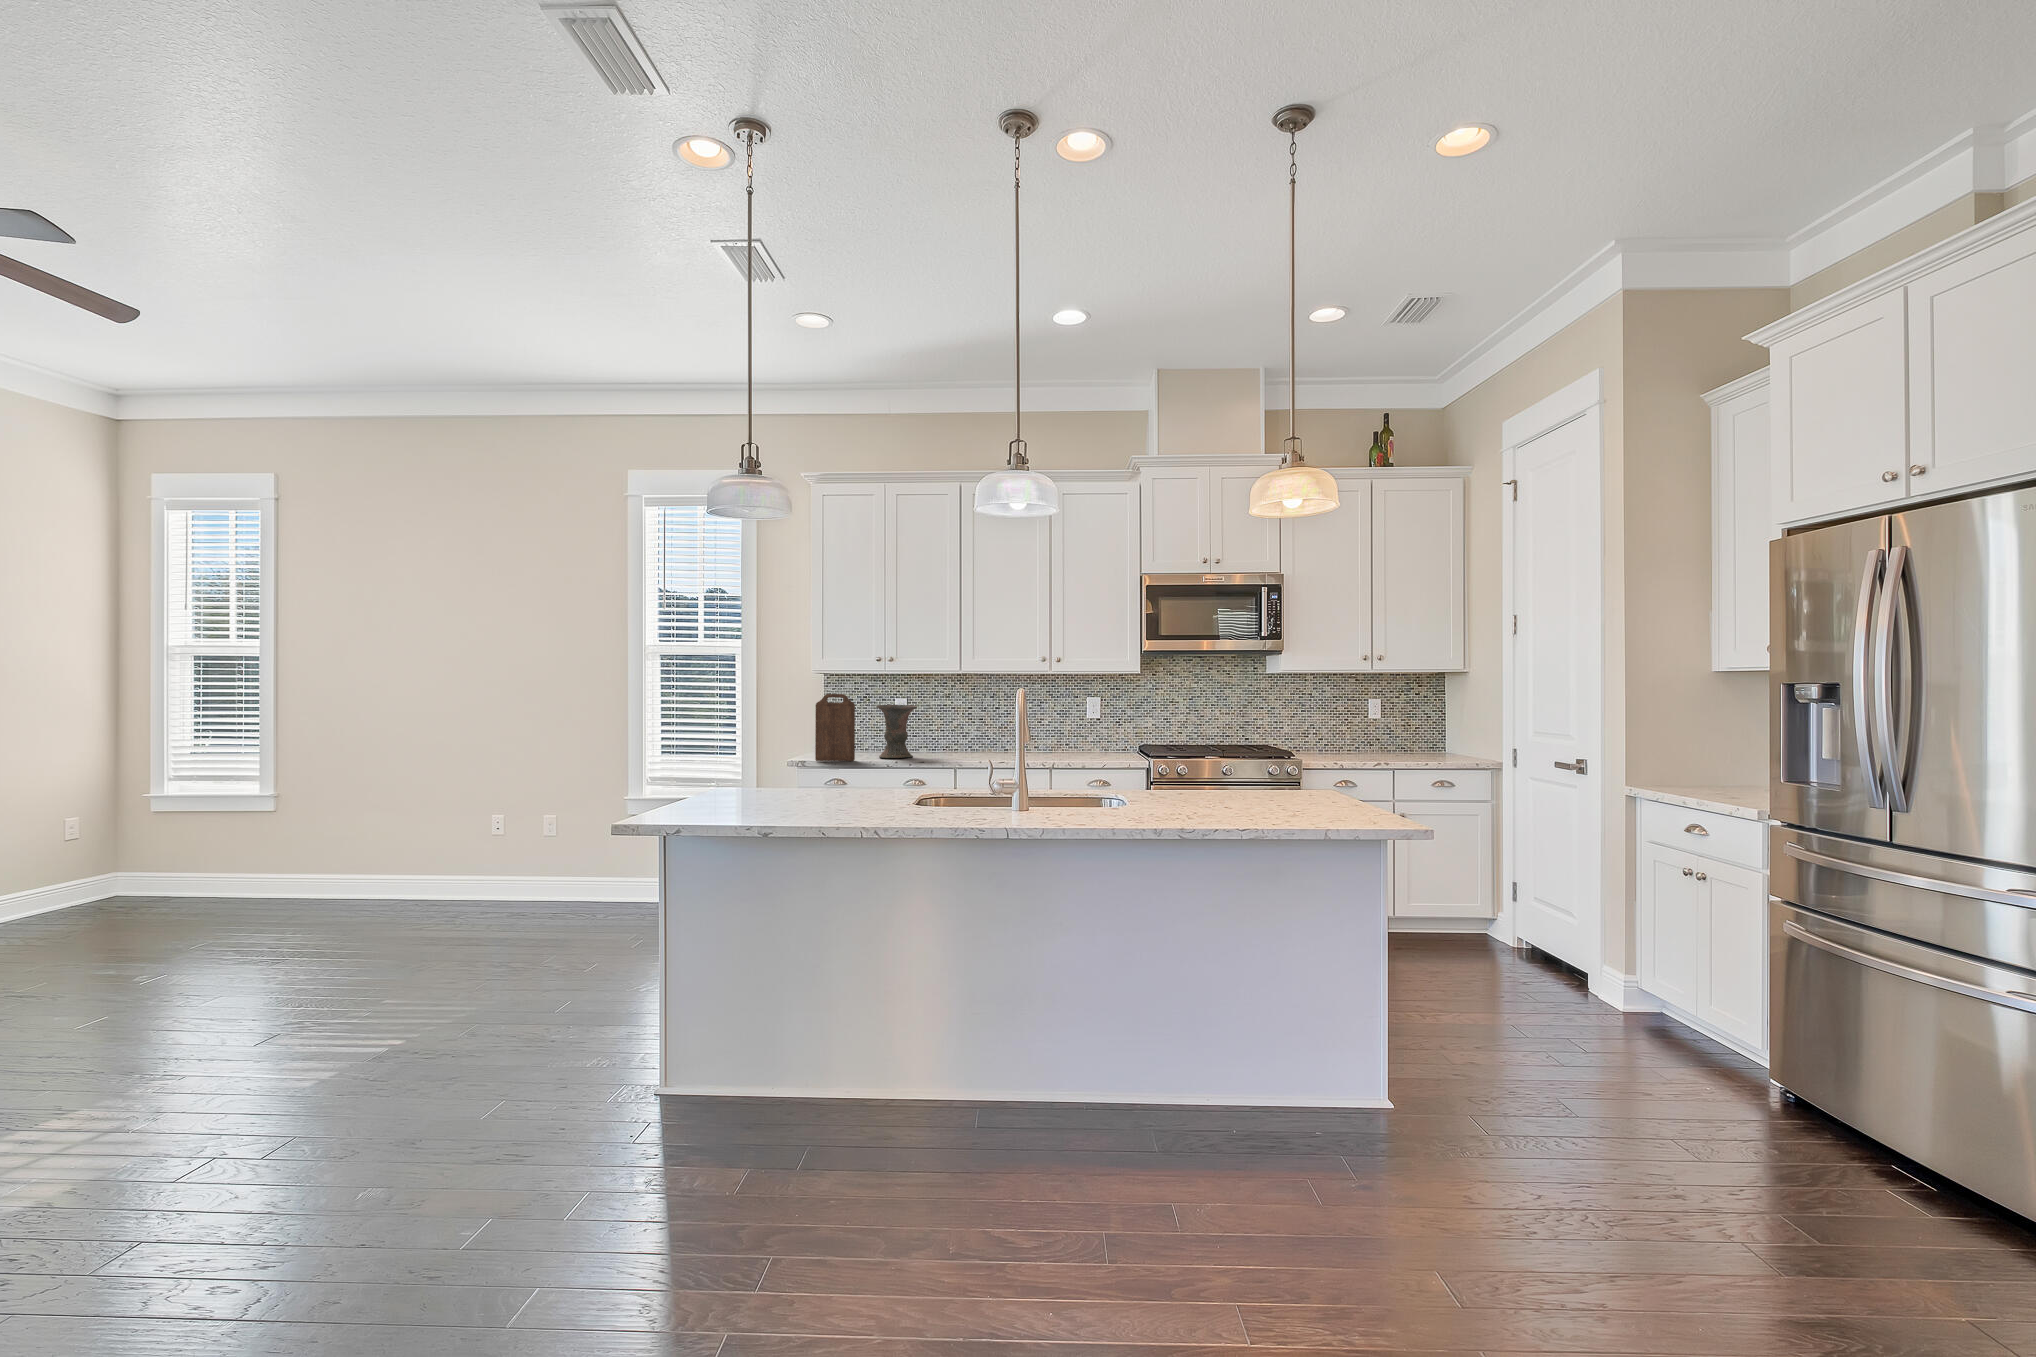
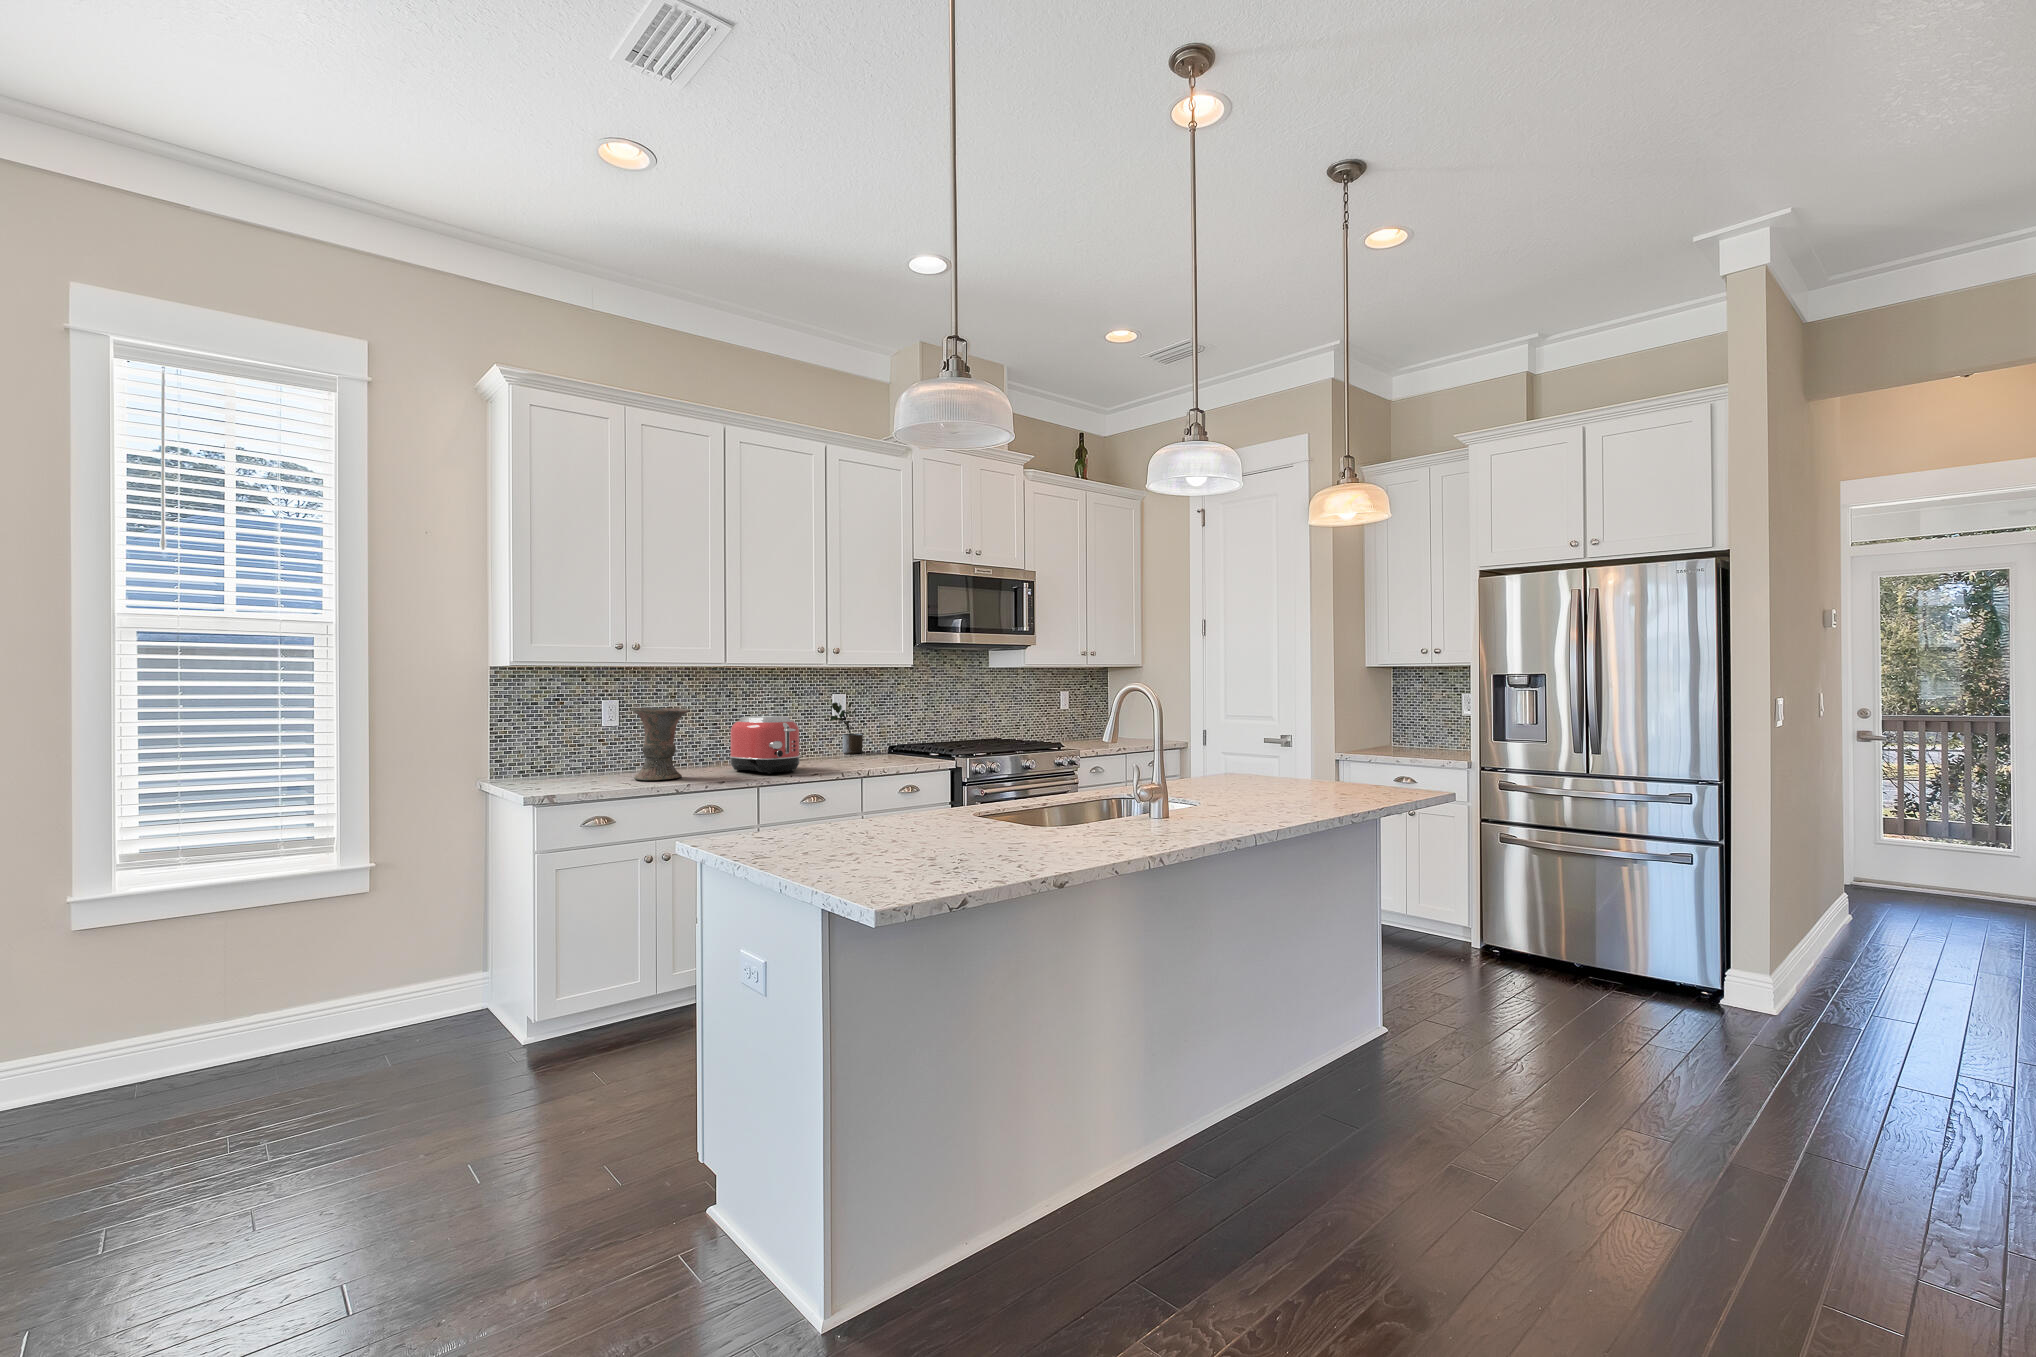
cutting board: present [815,694,855,761] -> none [564,694,621,792]
potted plant: none [1073,704,1102,750] -> present [830,702,863,754]
toaster: none [951,714,995,760] -> present [729,716,801,774]

